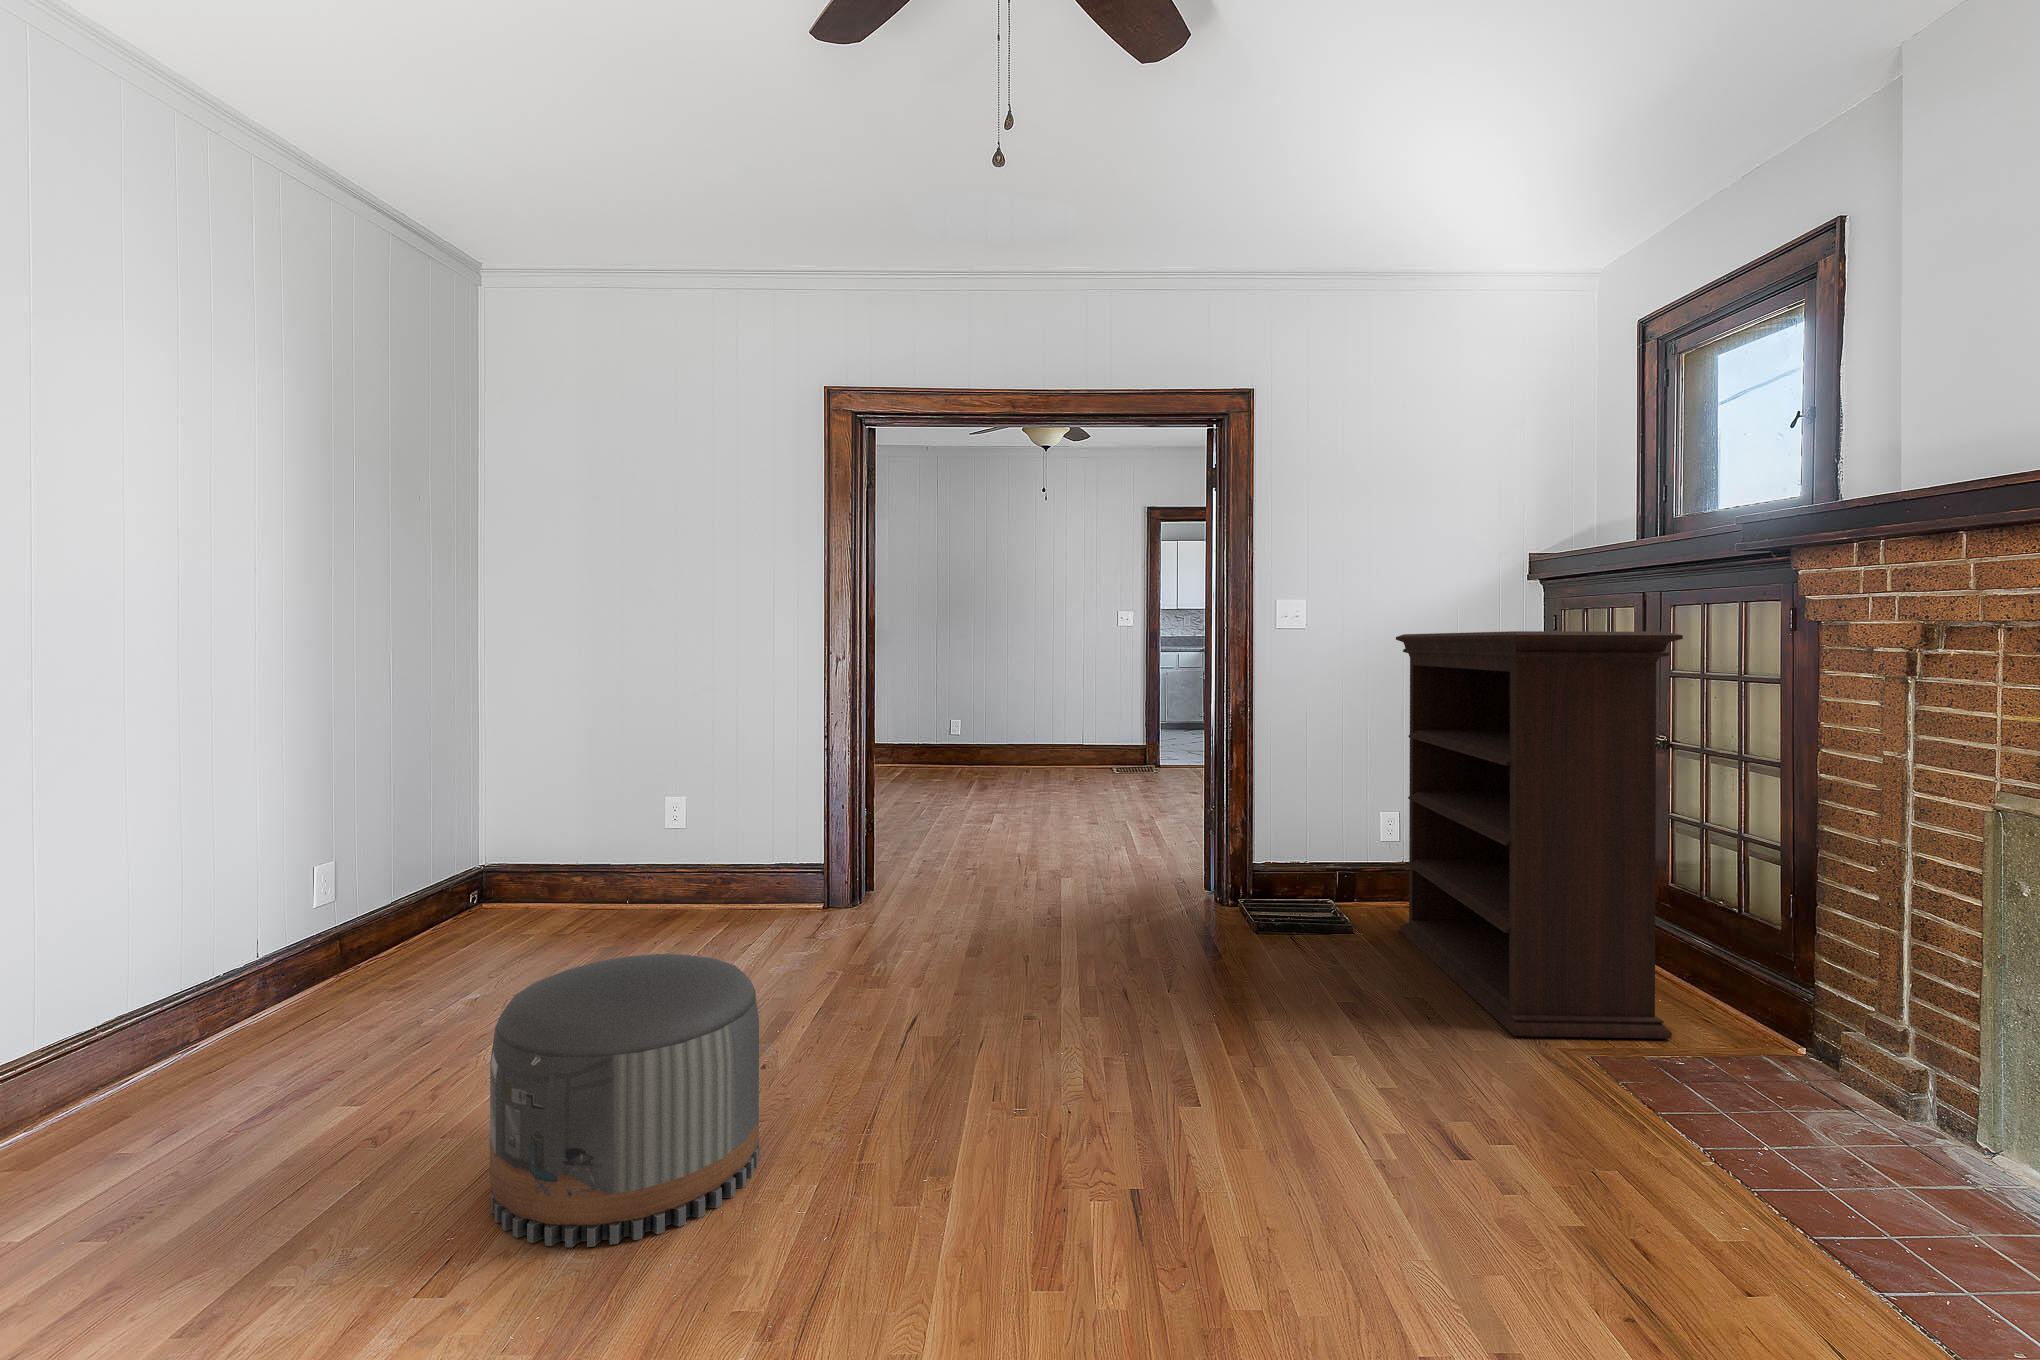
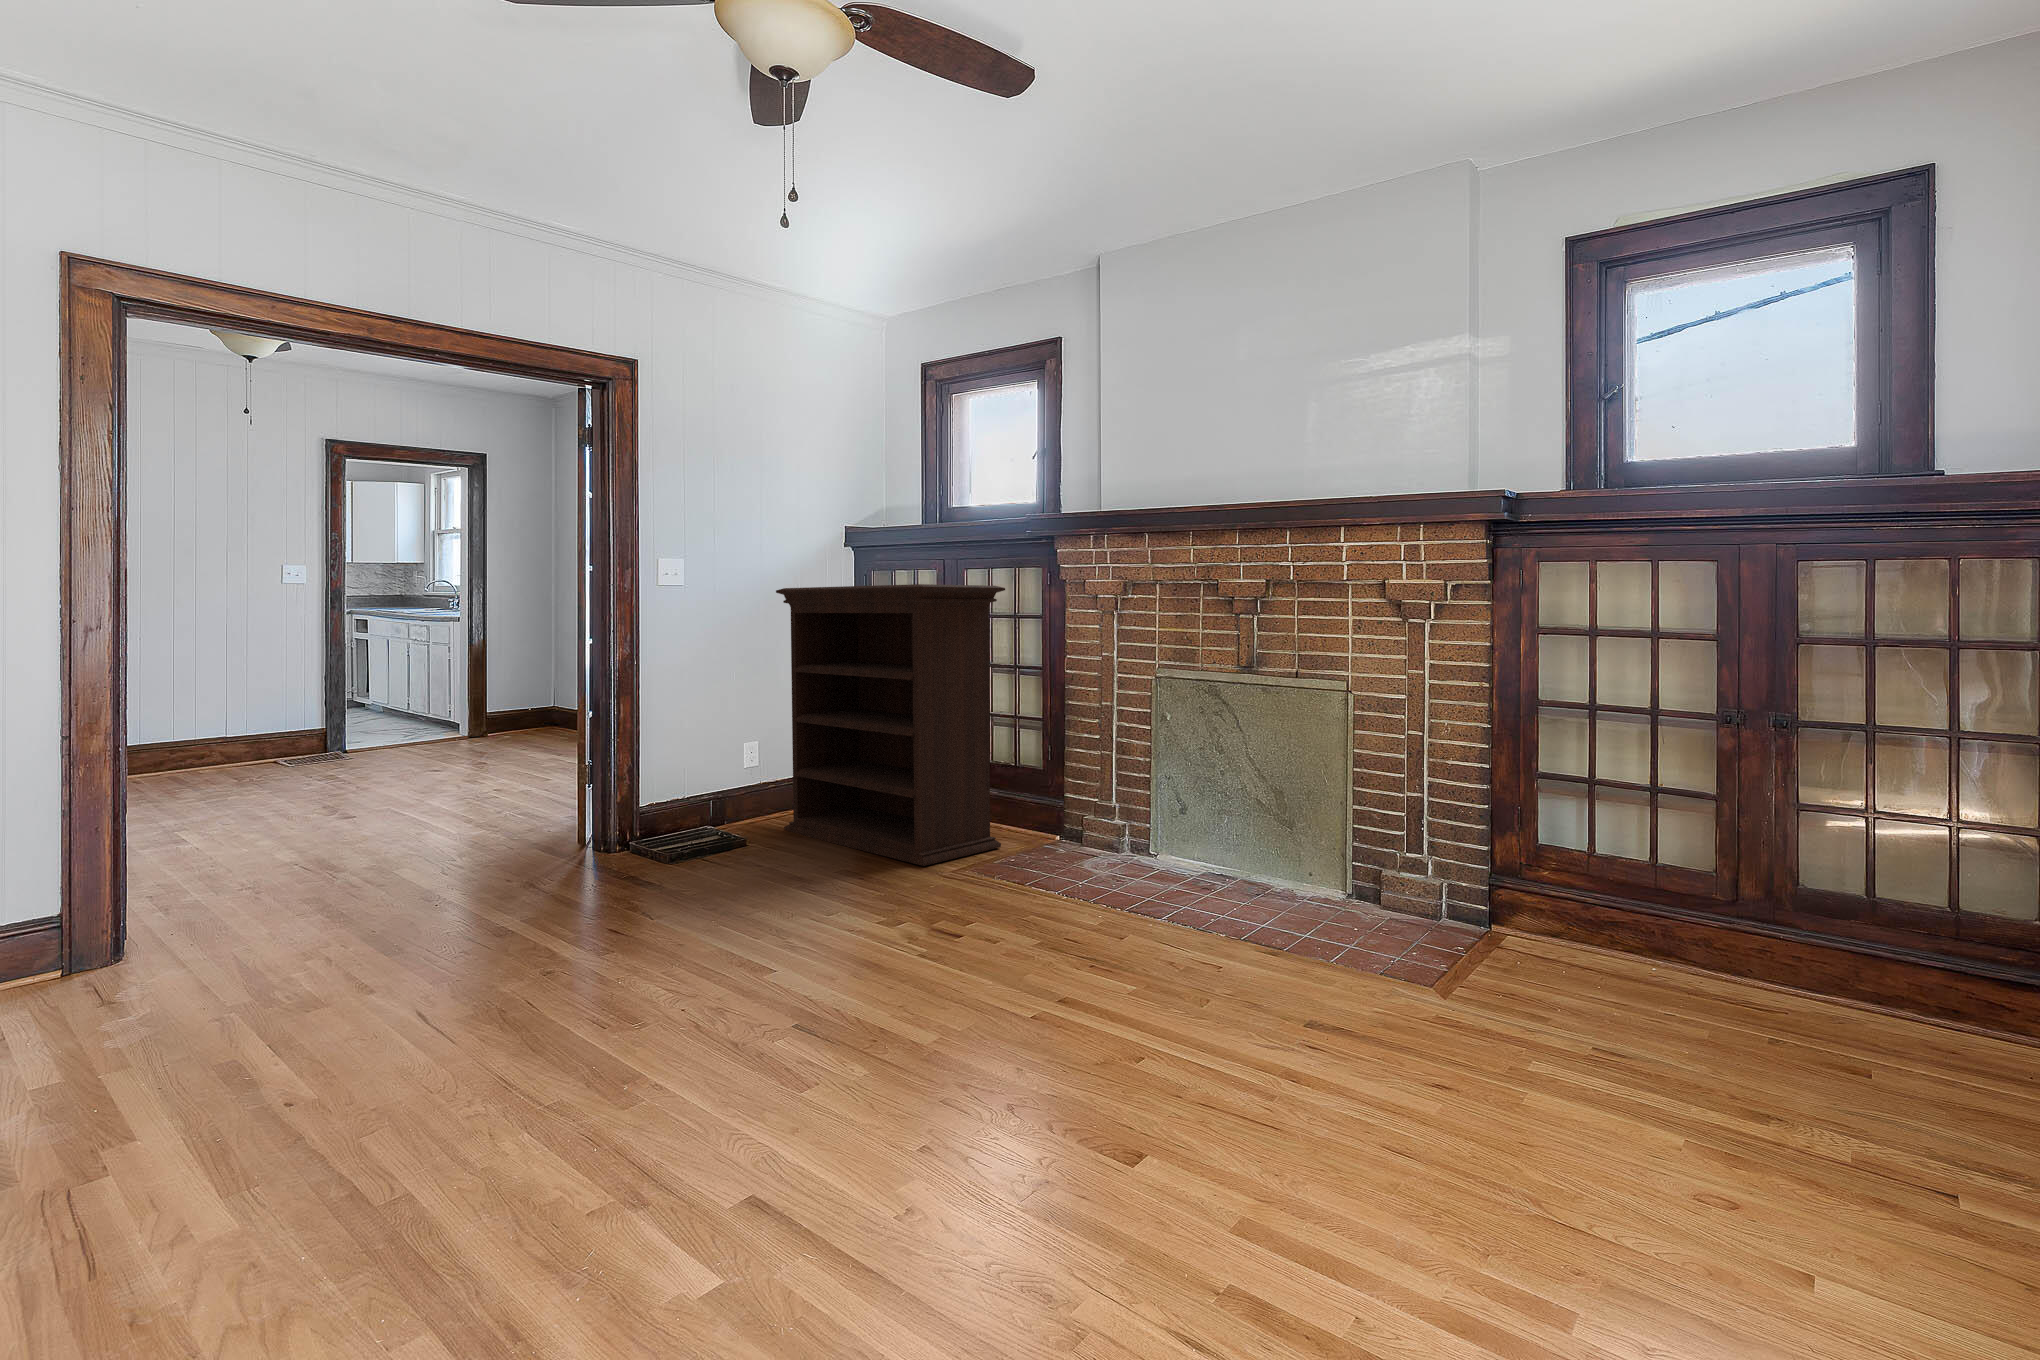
pouf: present [490,954,759,1247] -> none [137,919,474,1230]

